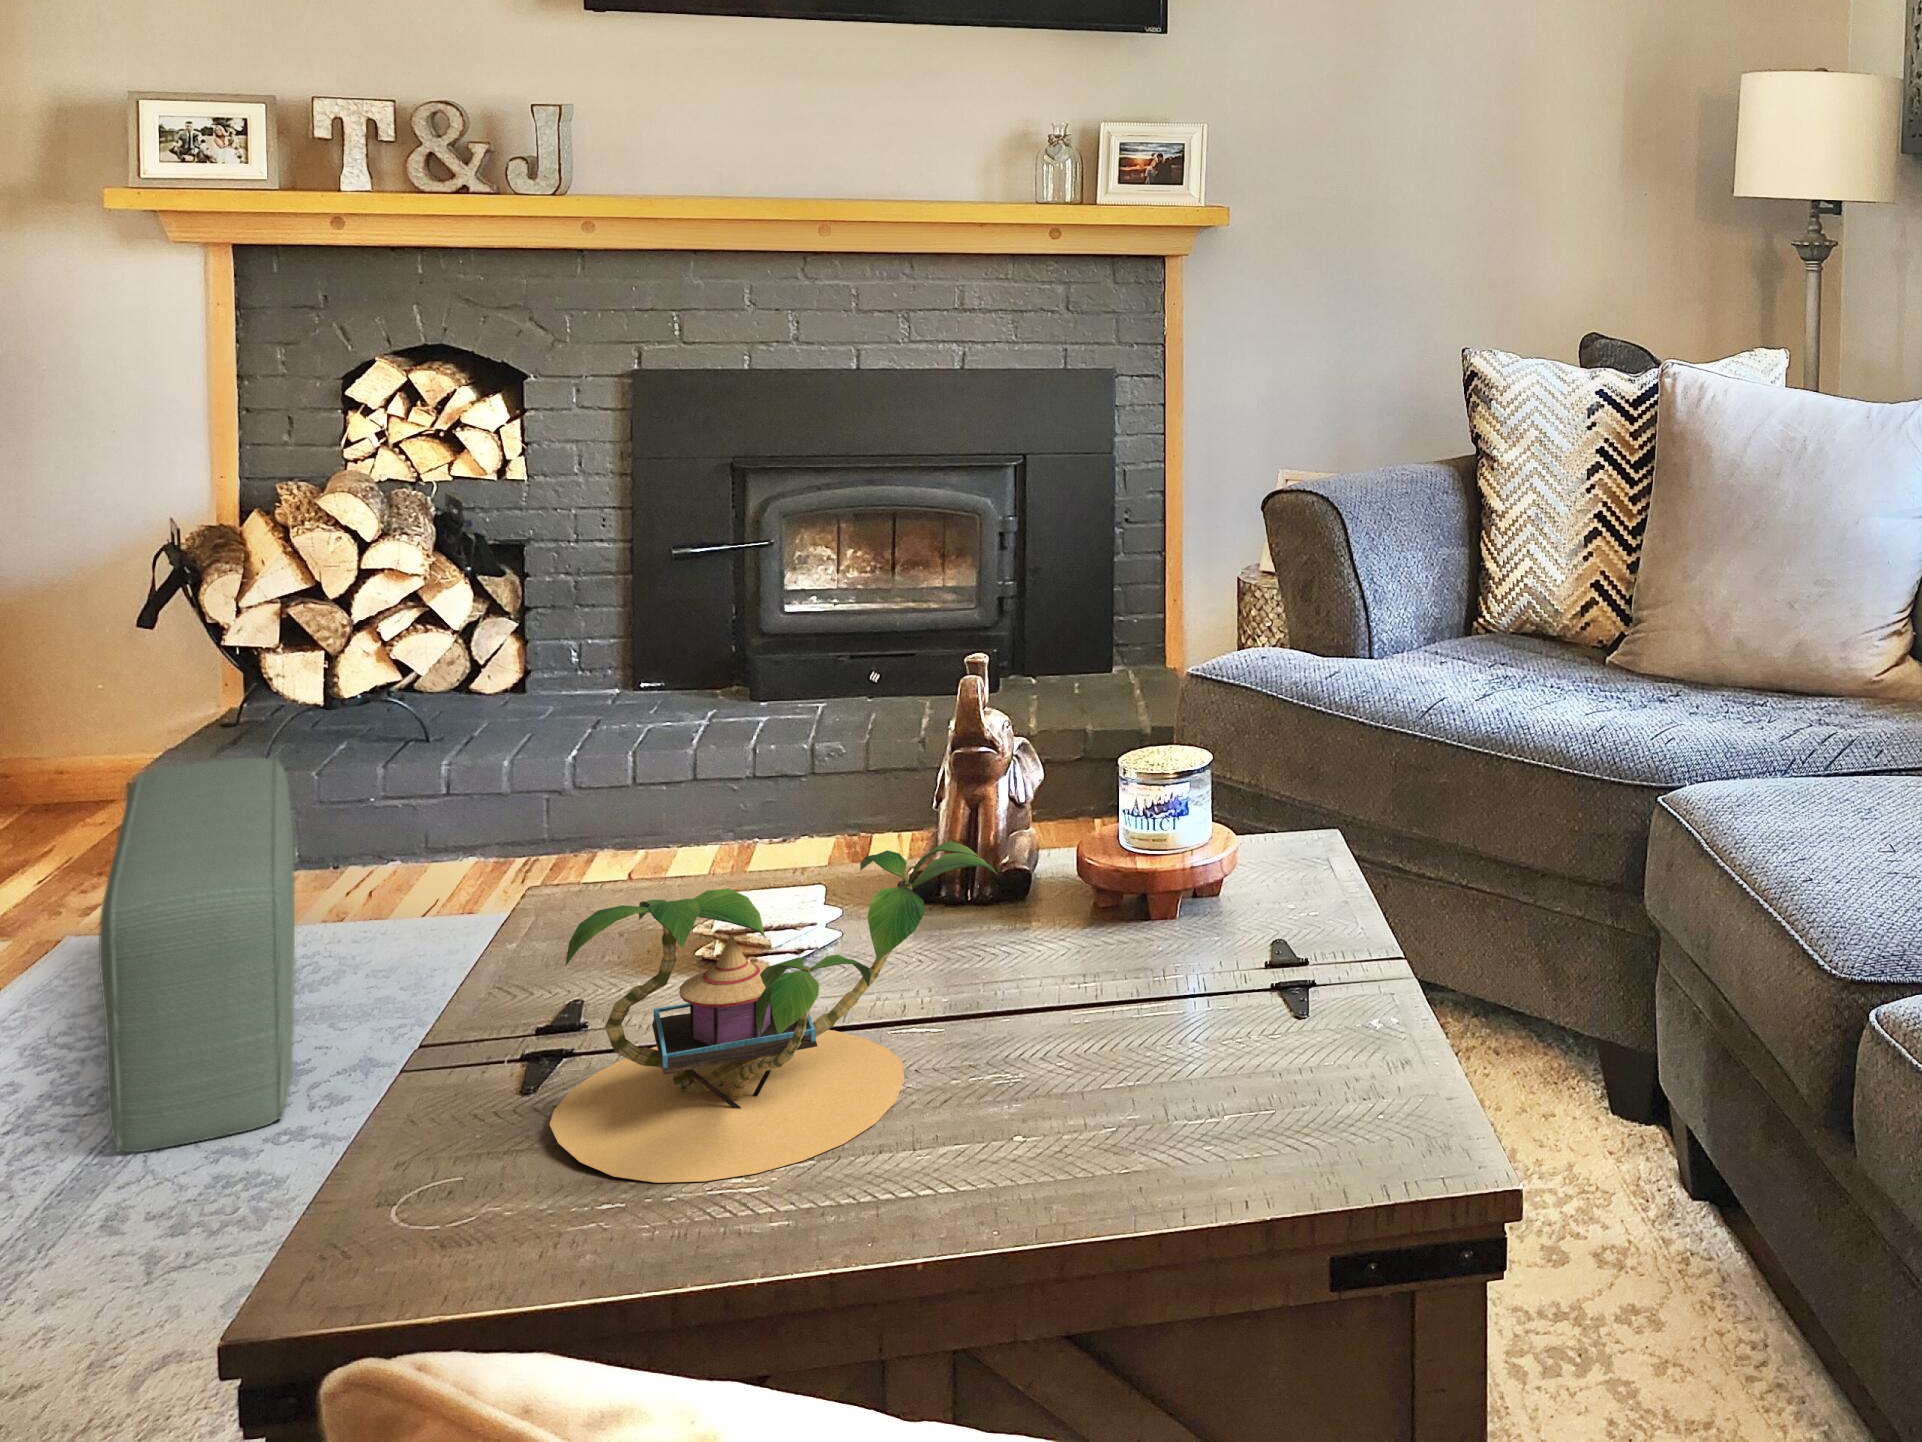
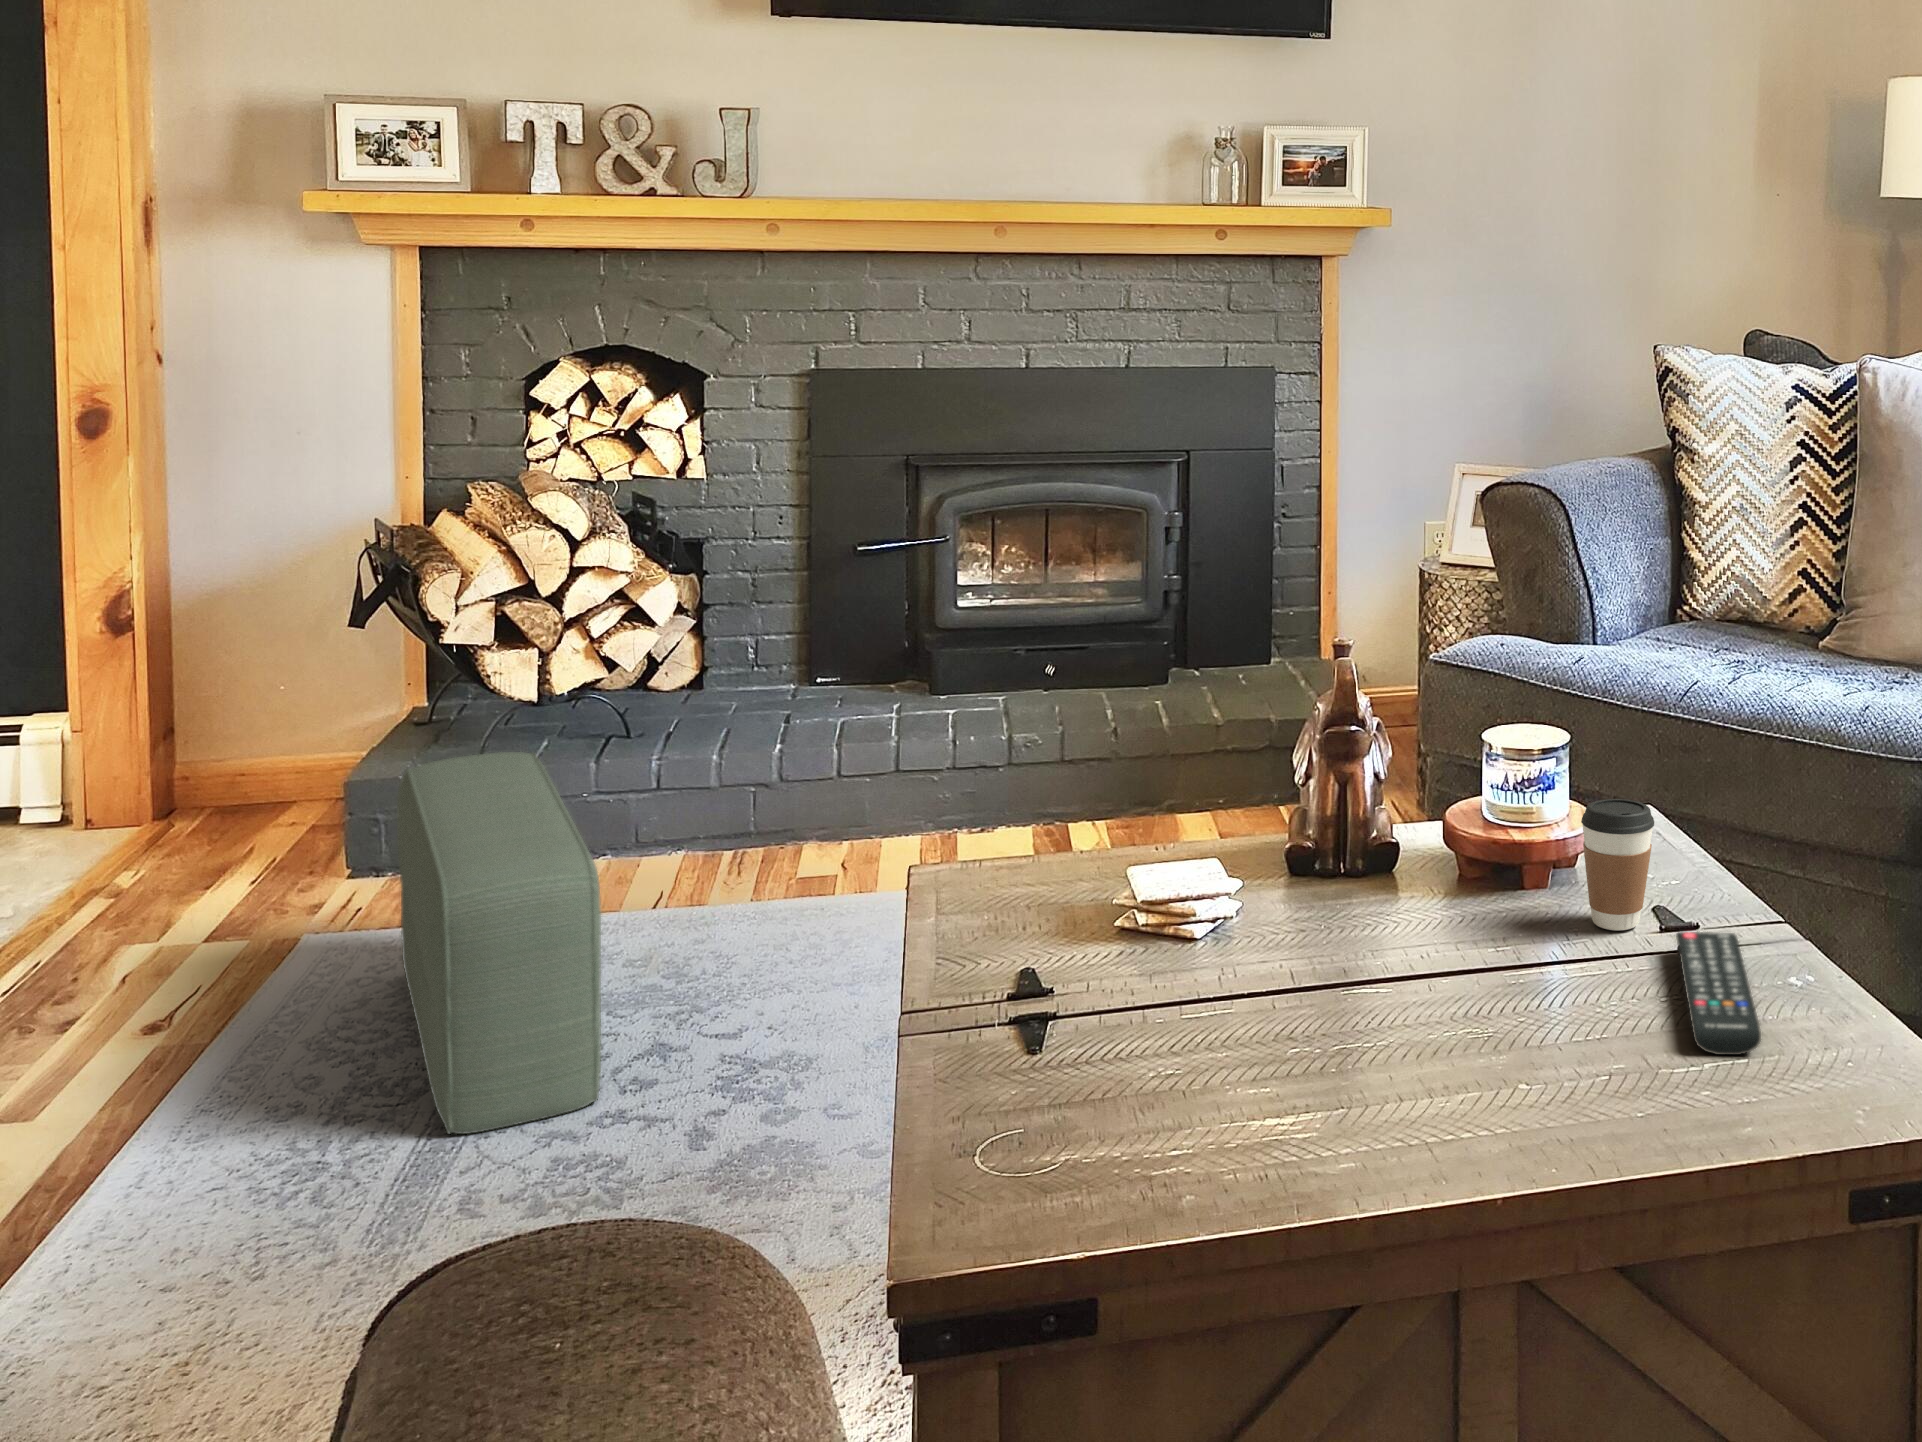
coffee cup: none [1182,828,1259,966] -> present [1581,799,1654,930]
plant: present [550,841,997,1183] -> none [1073,807,1452,1129]
remote control: none [1219,970,1326,1107] -> present [1676,932,1761,1055]

